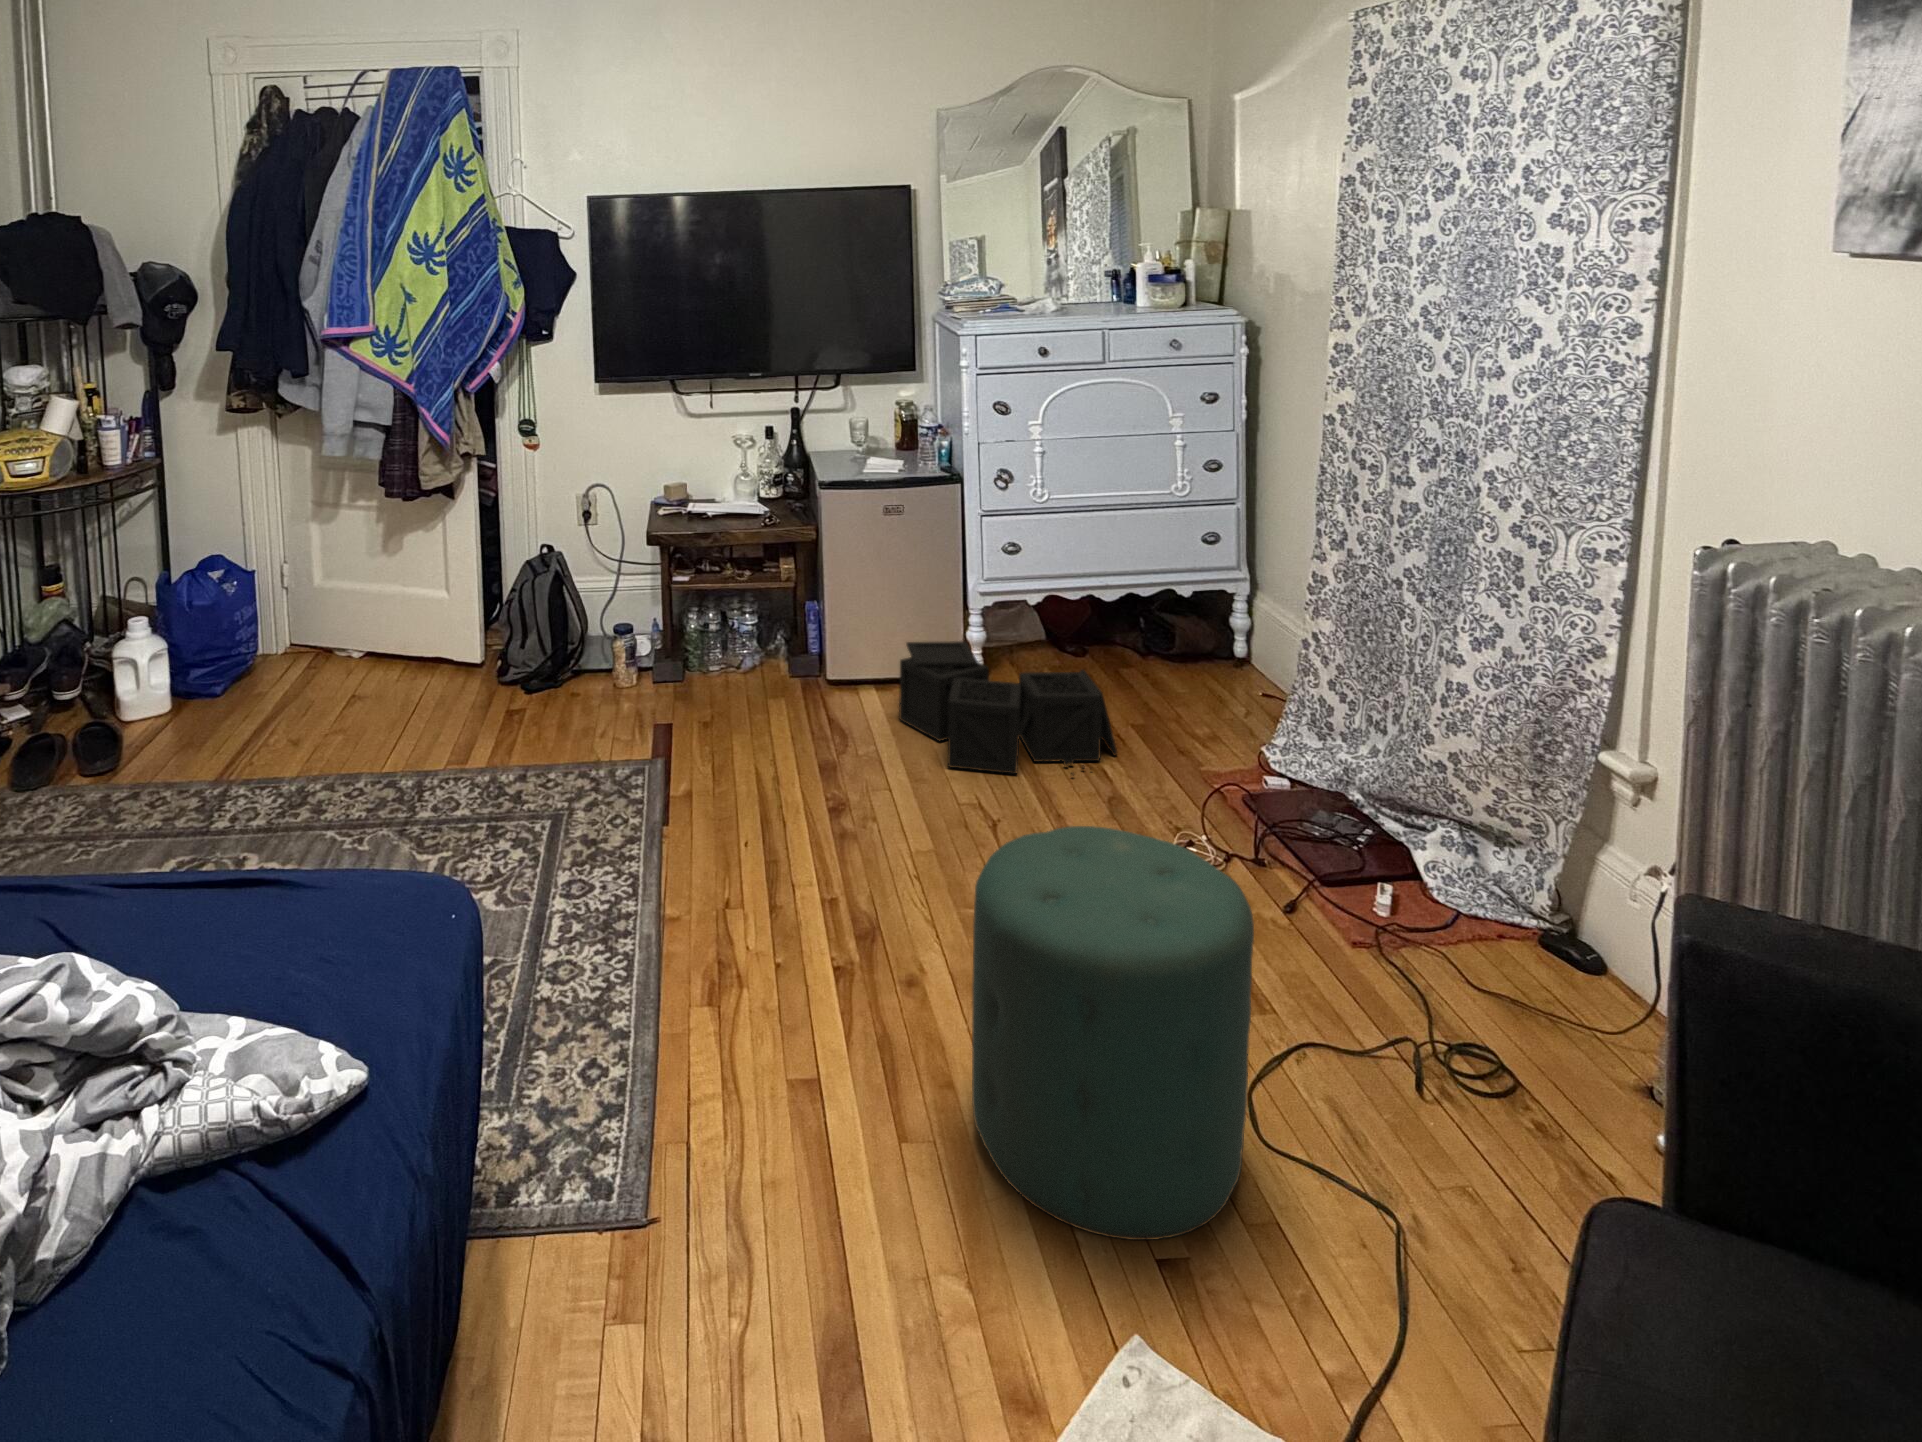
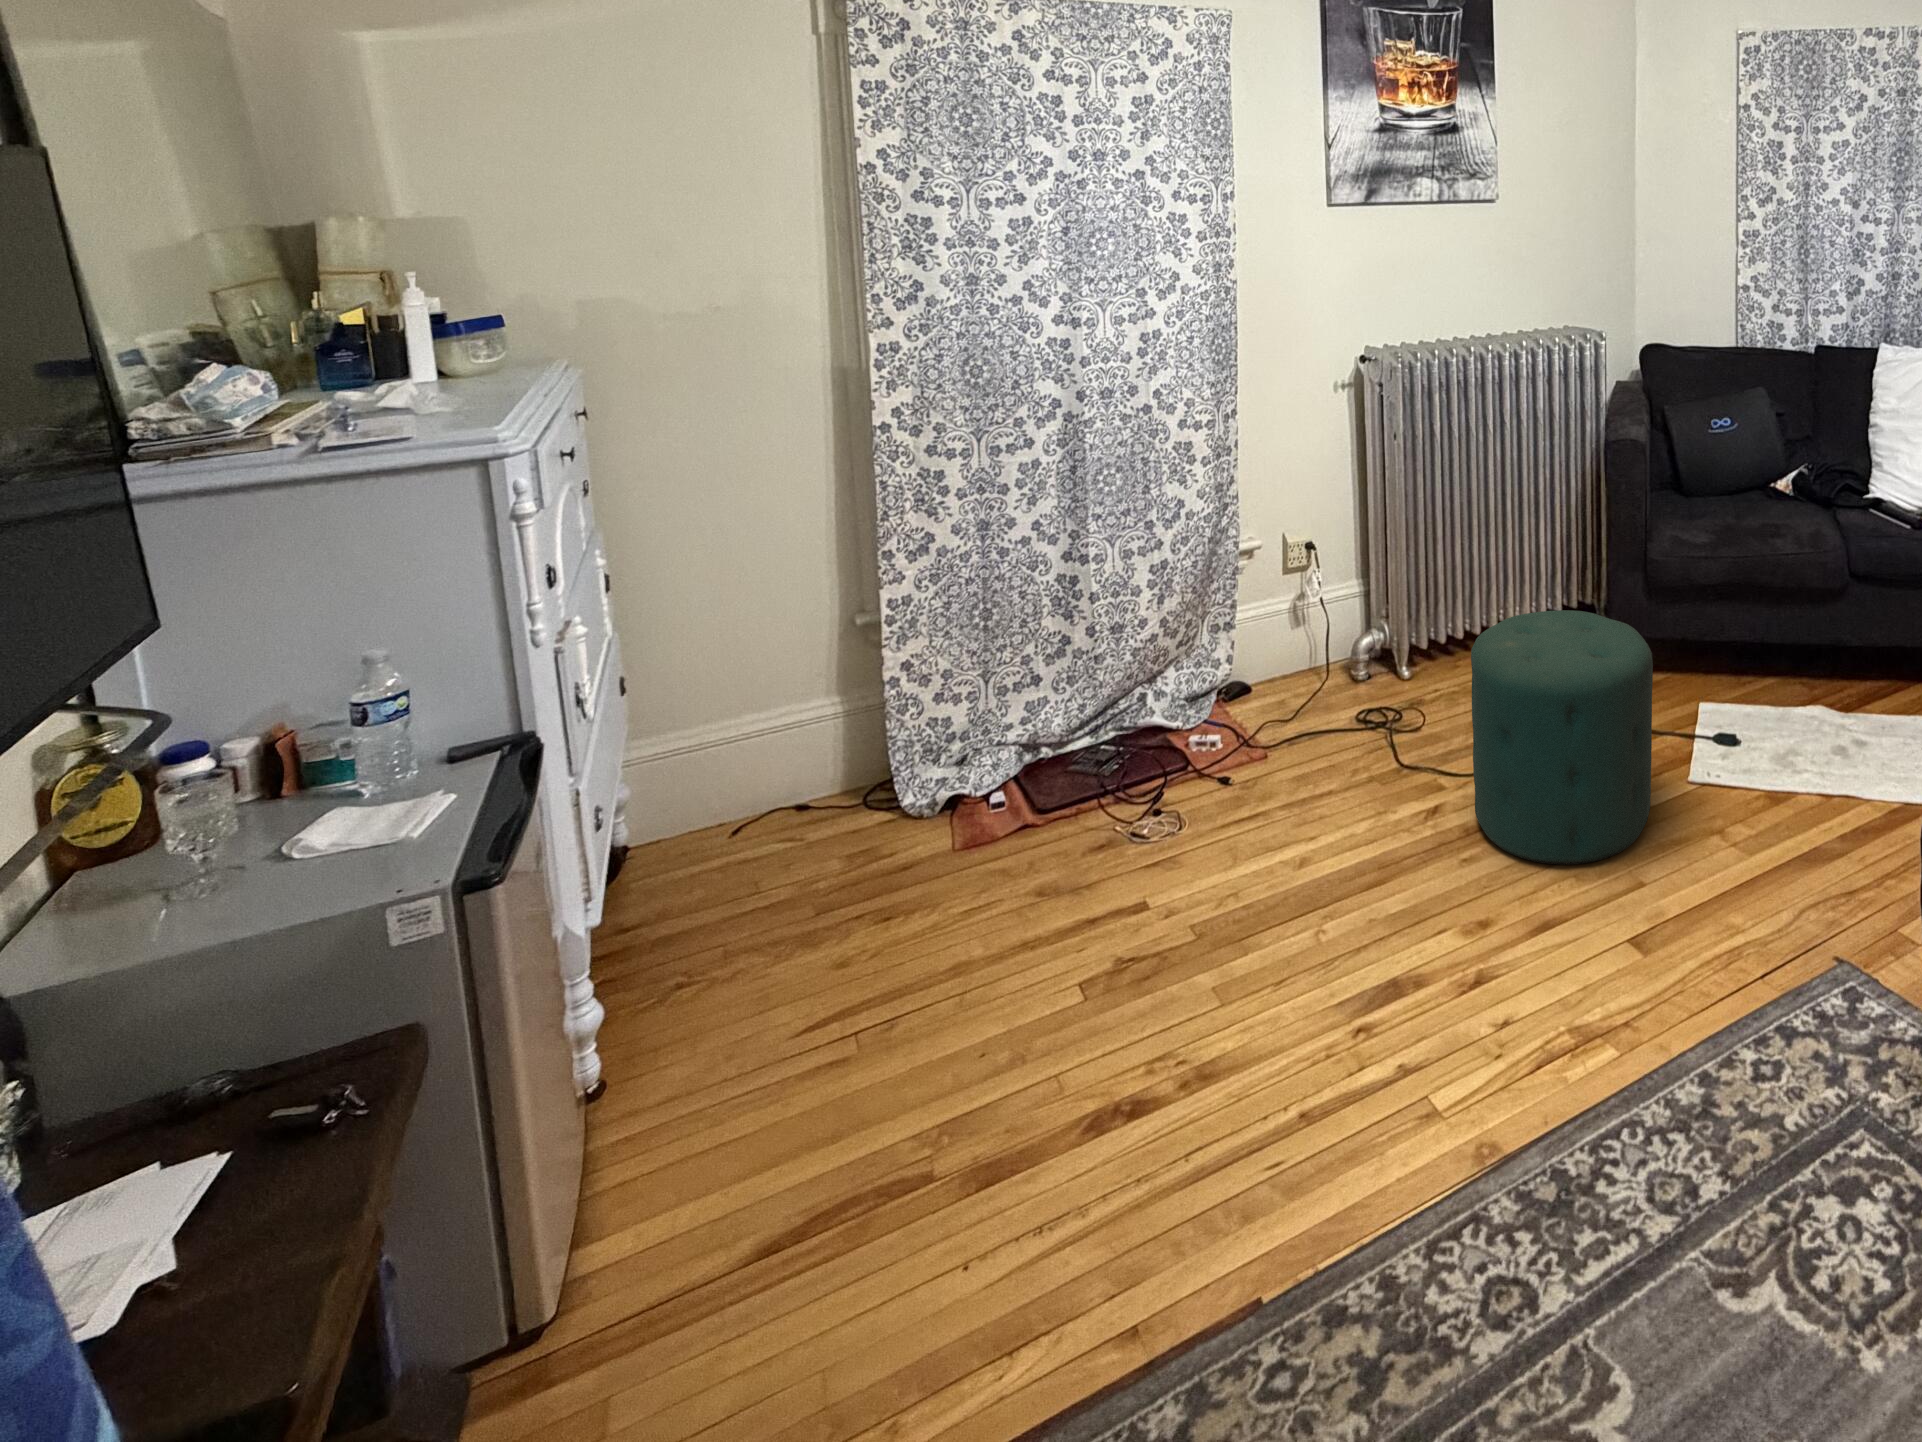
storage bin: present [899,641,1117,775] -> none [609,862,949,1193]

